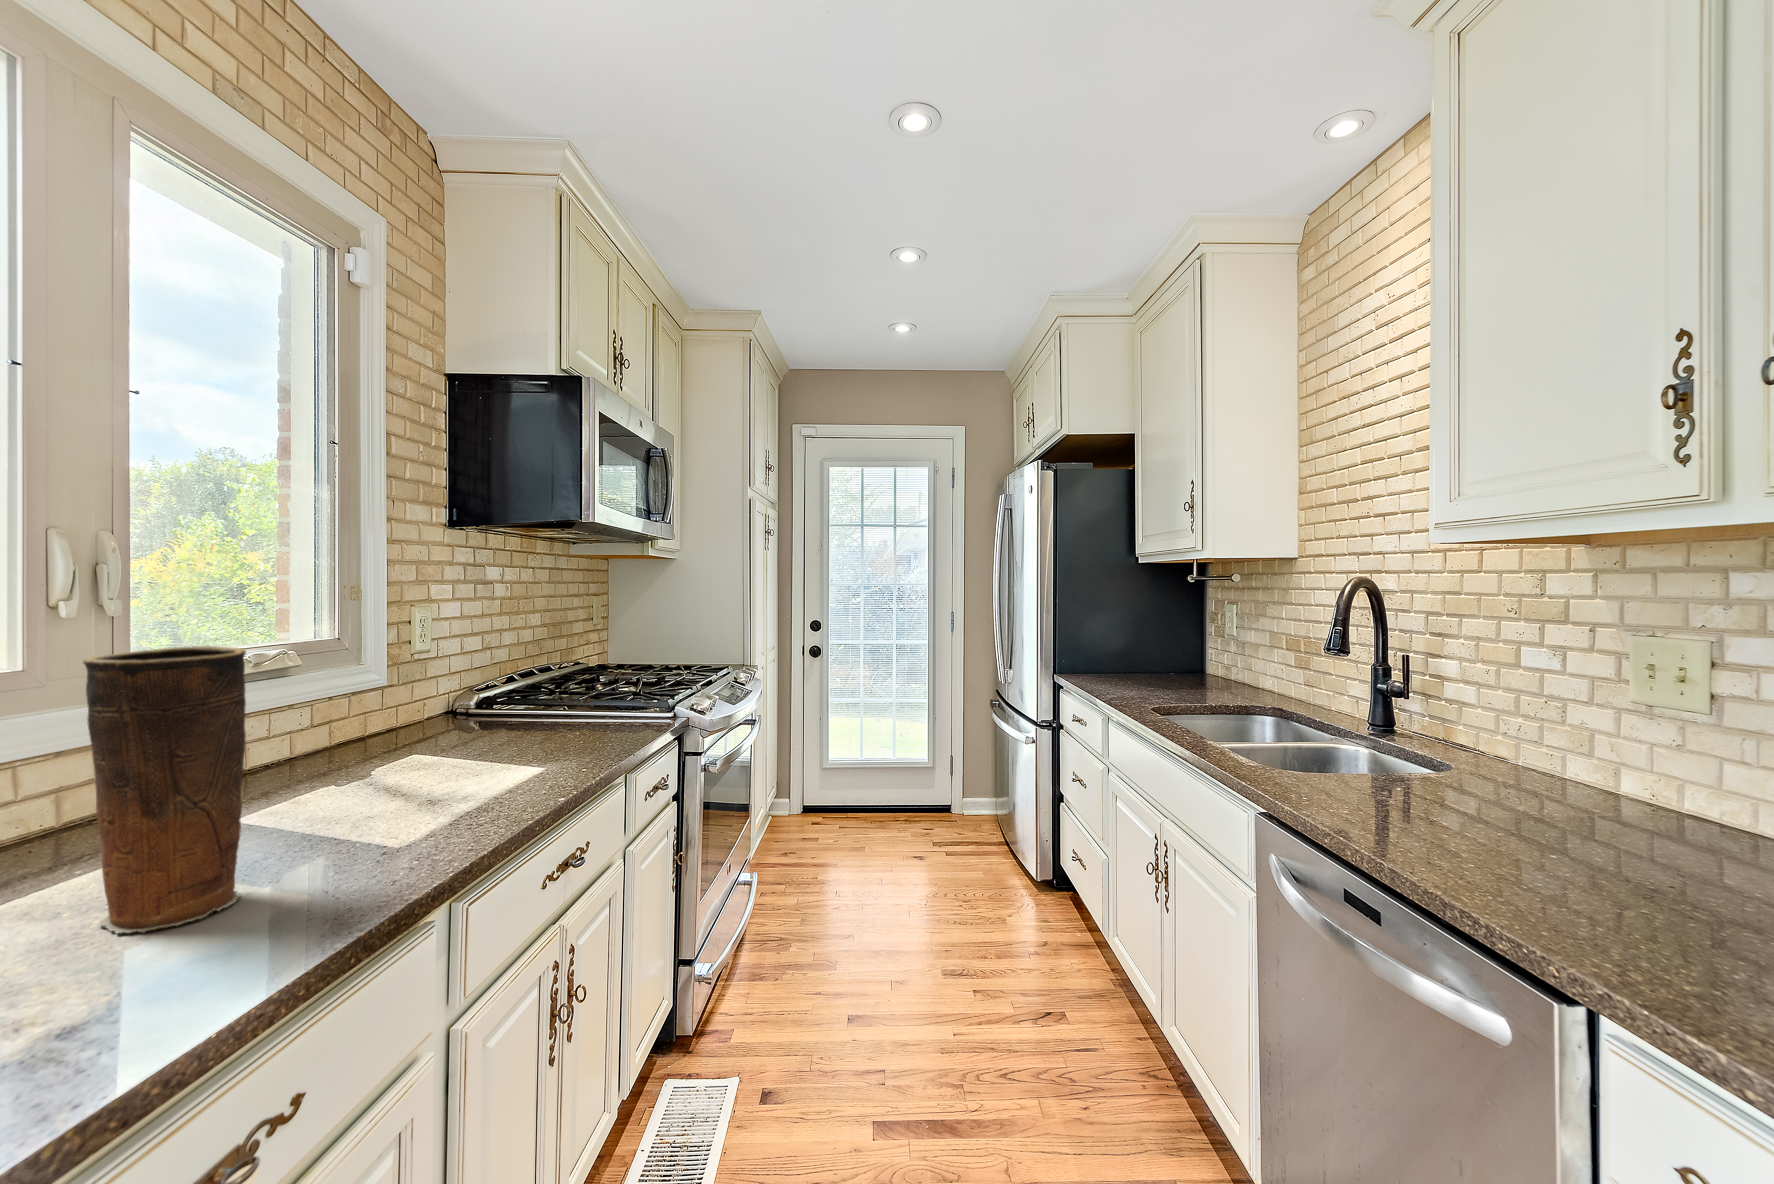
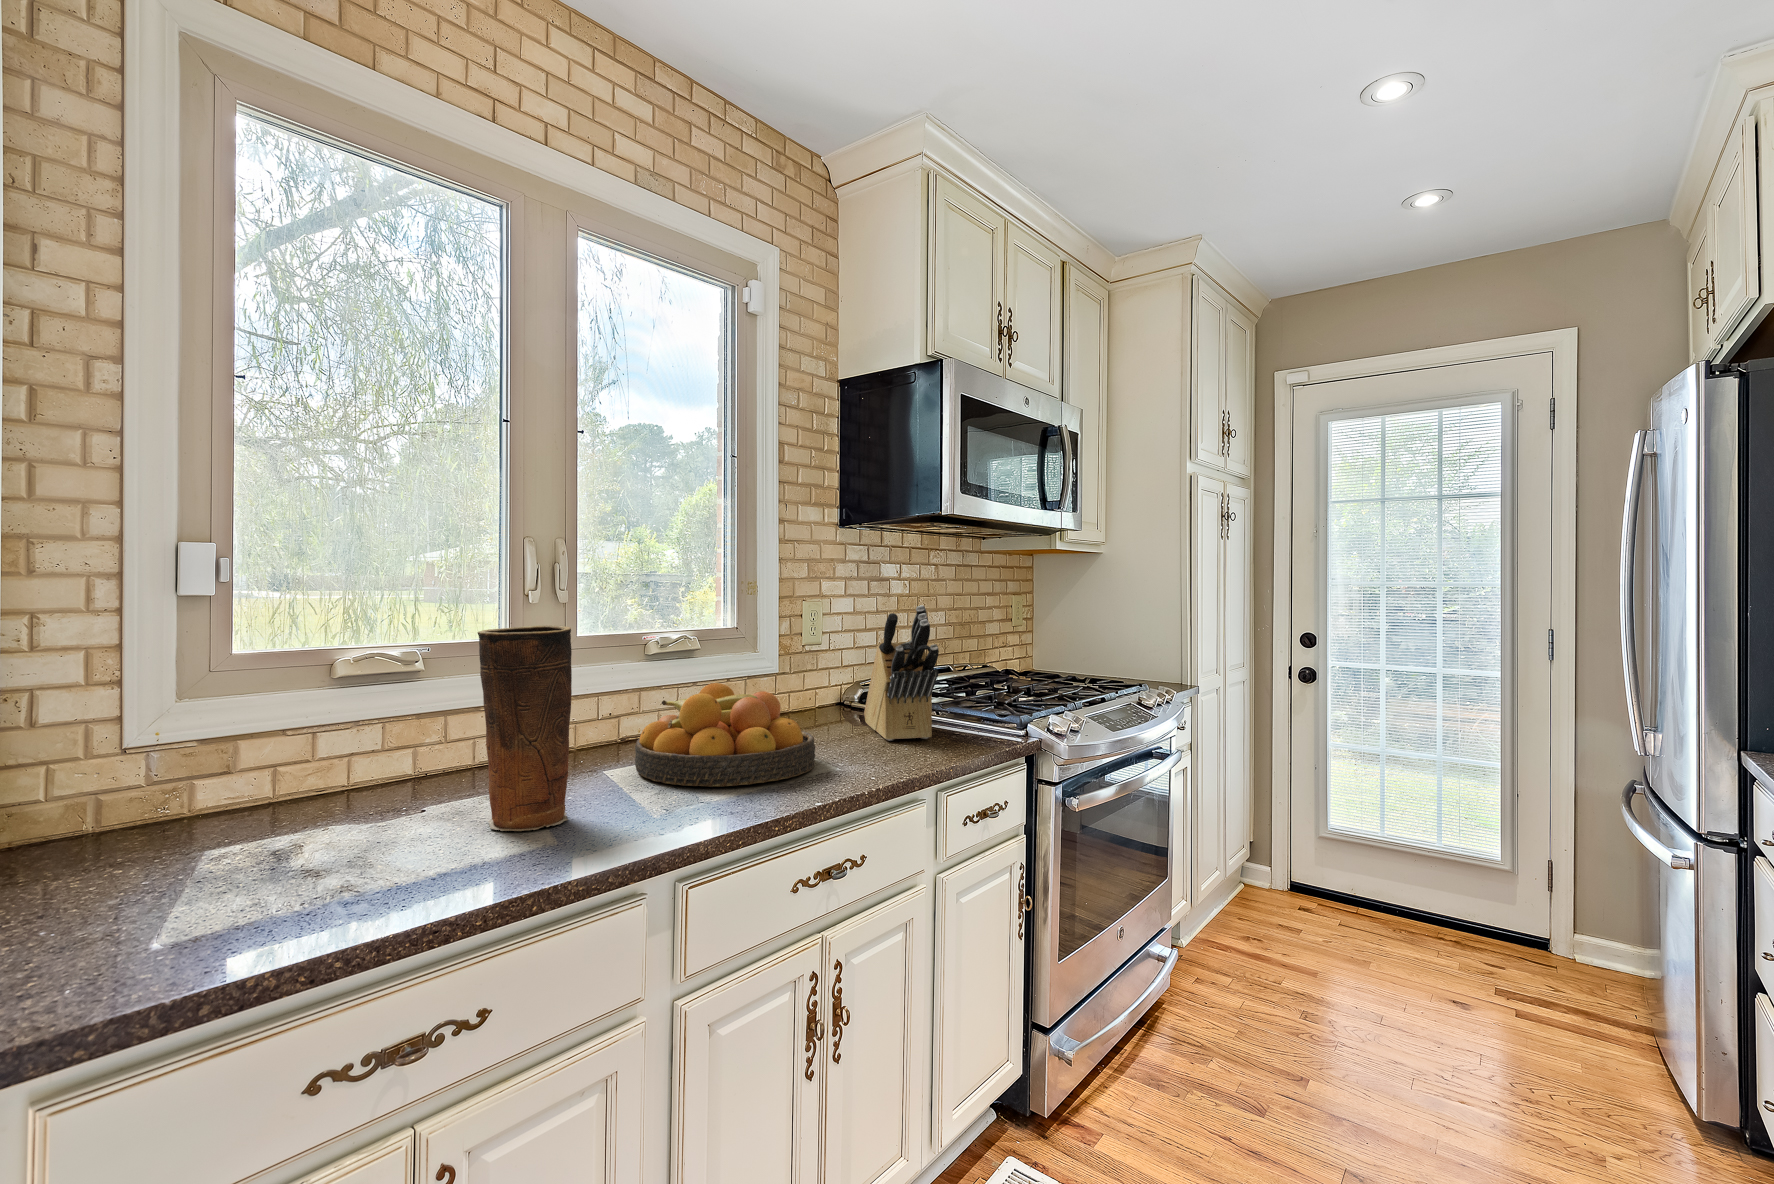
knife block: none [502,609,609,744] -> present [864,605,939,741]
fruit bowl: none [265,702,506,827] -> present [635,683,815,787]

